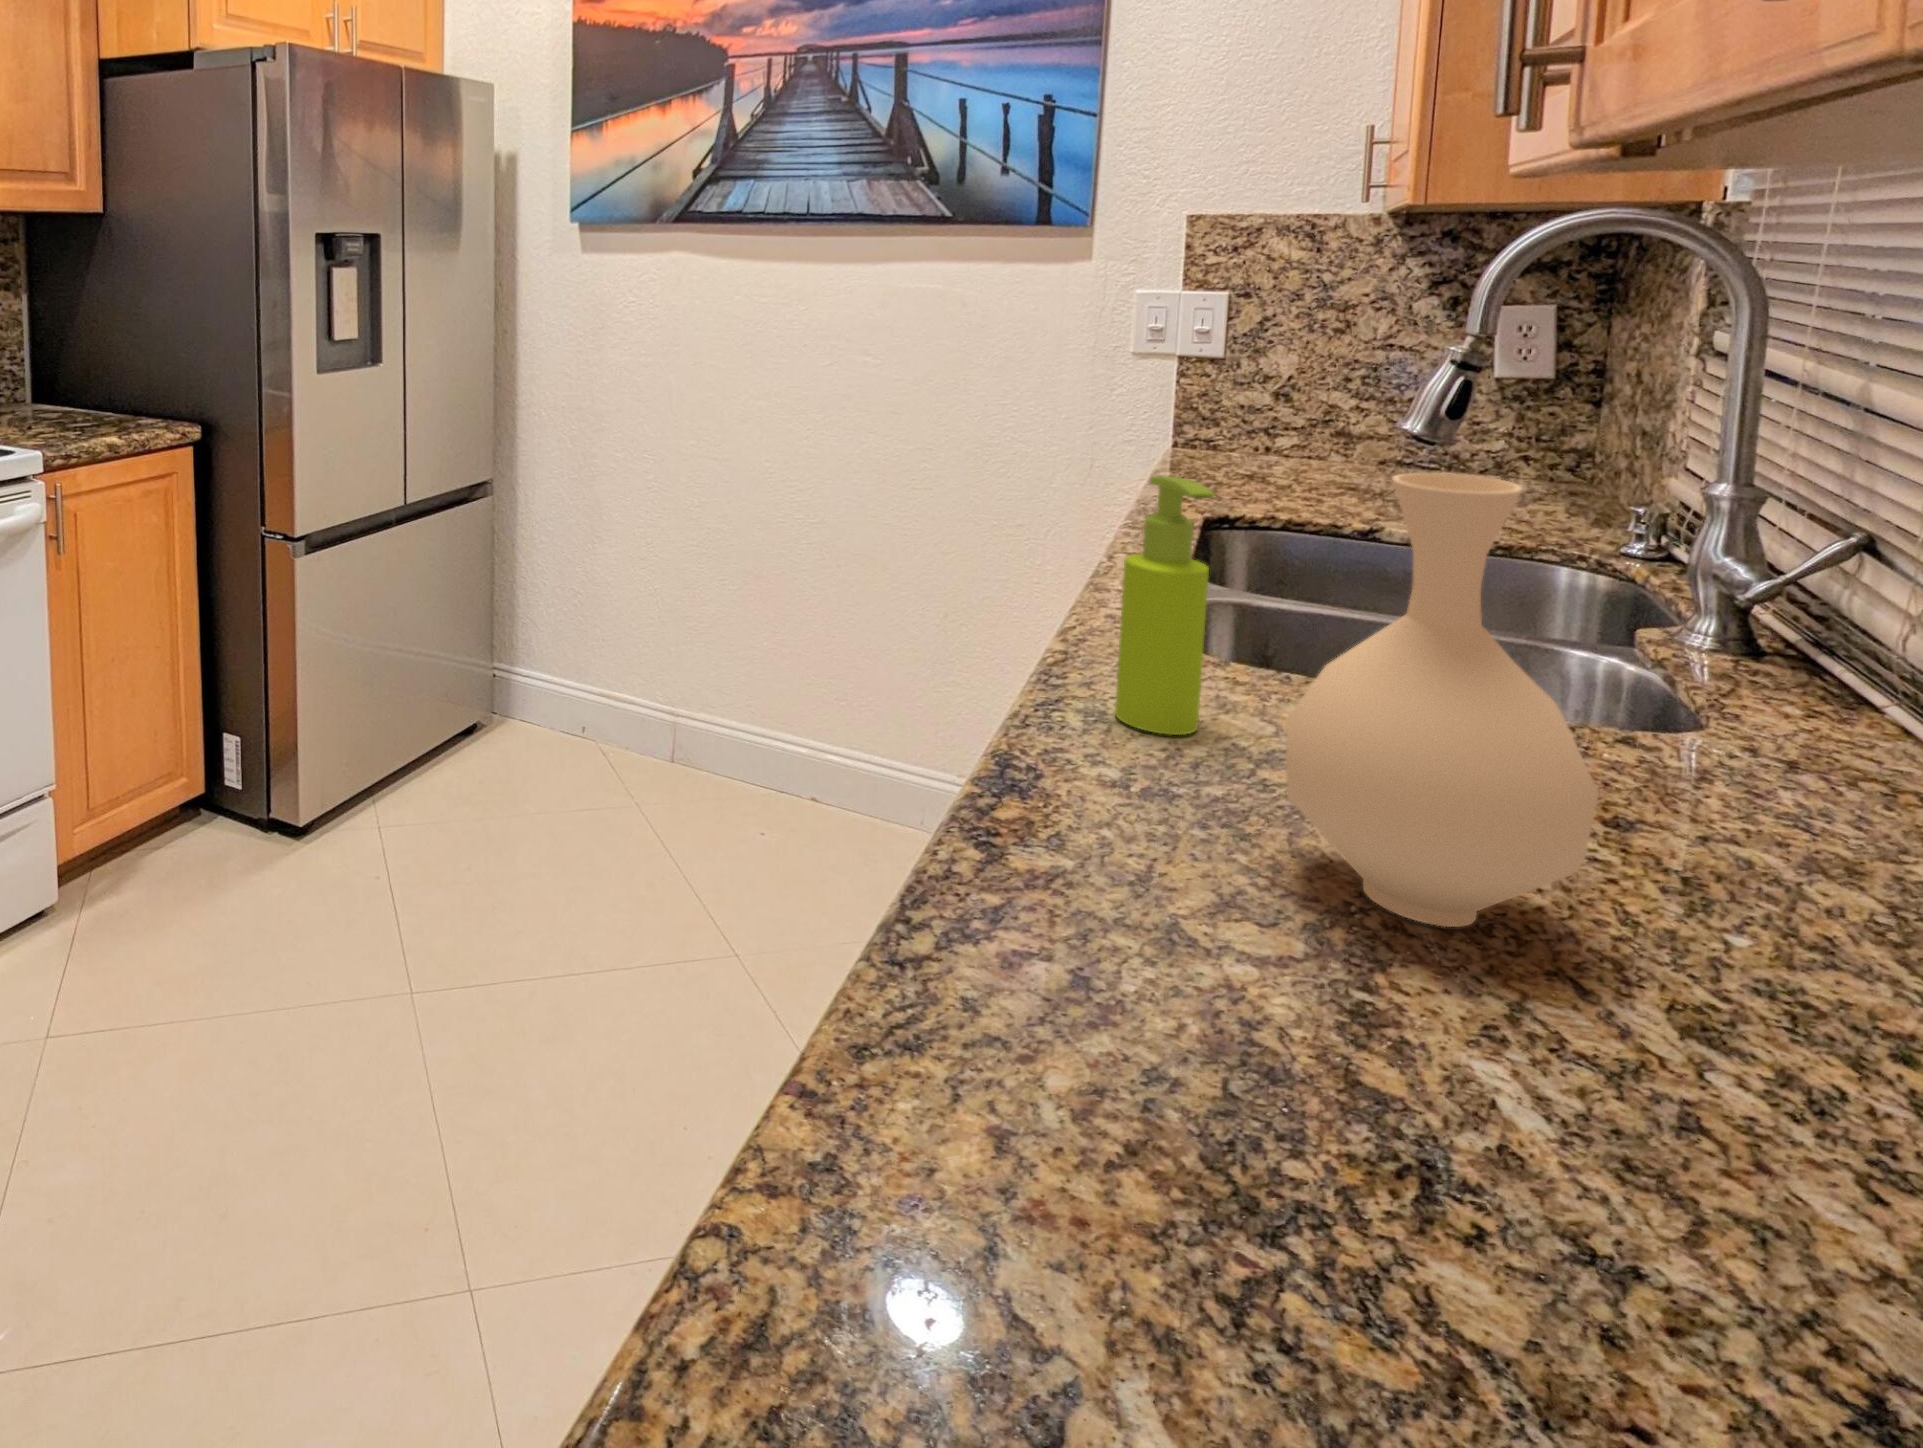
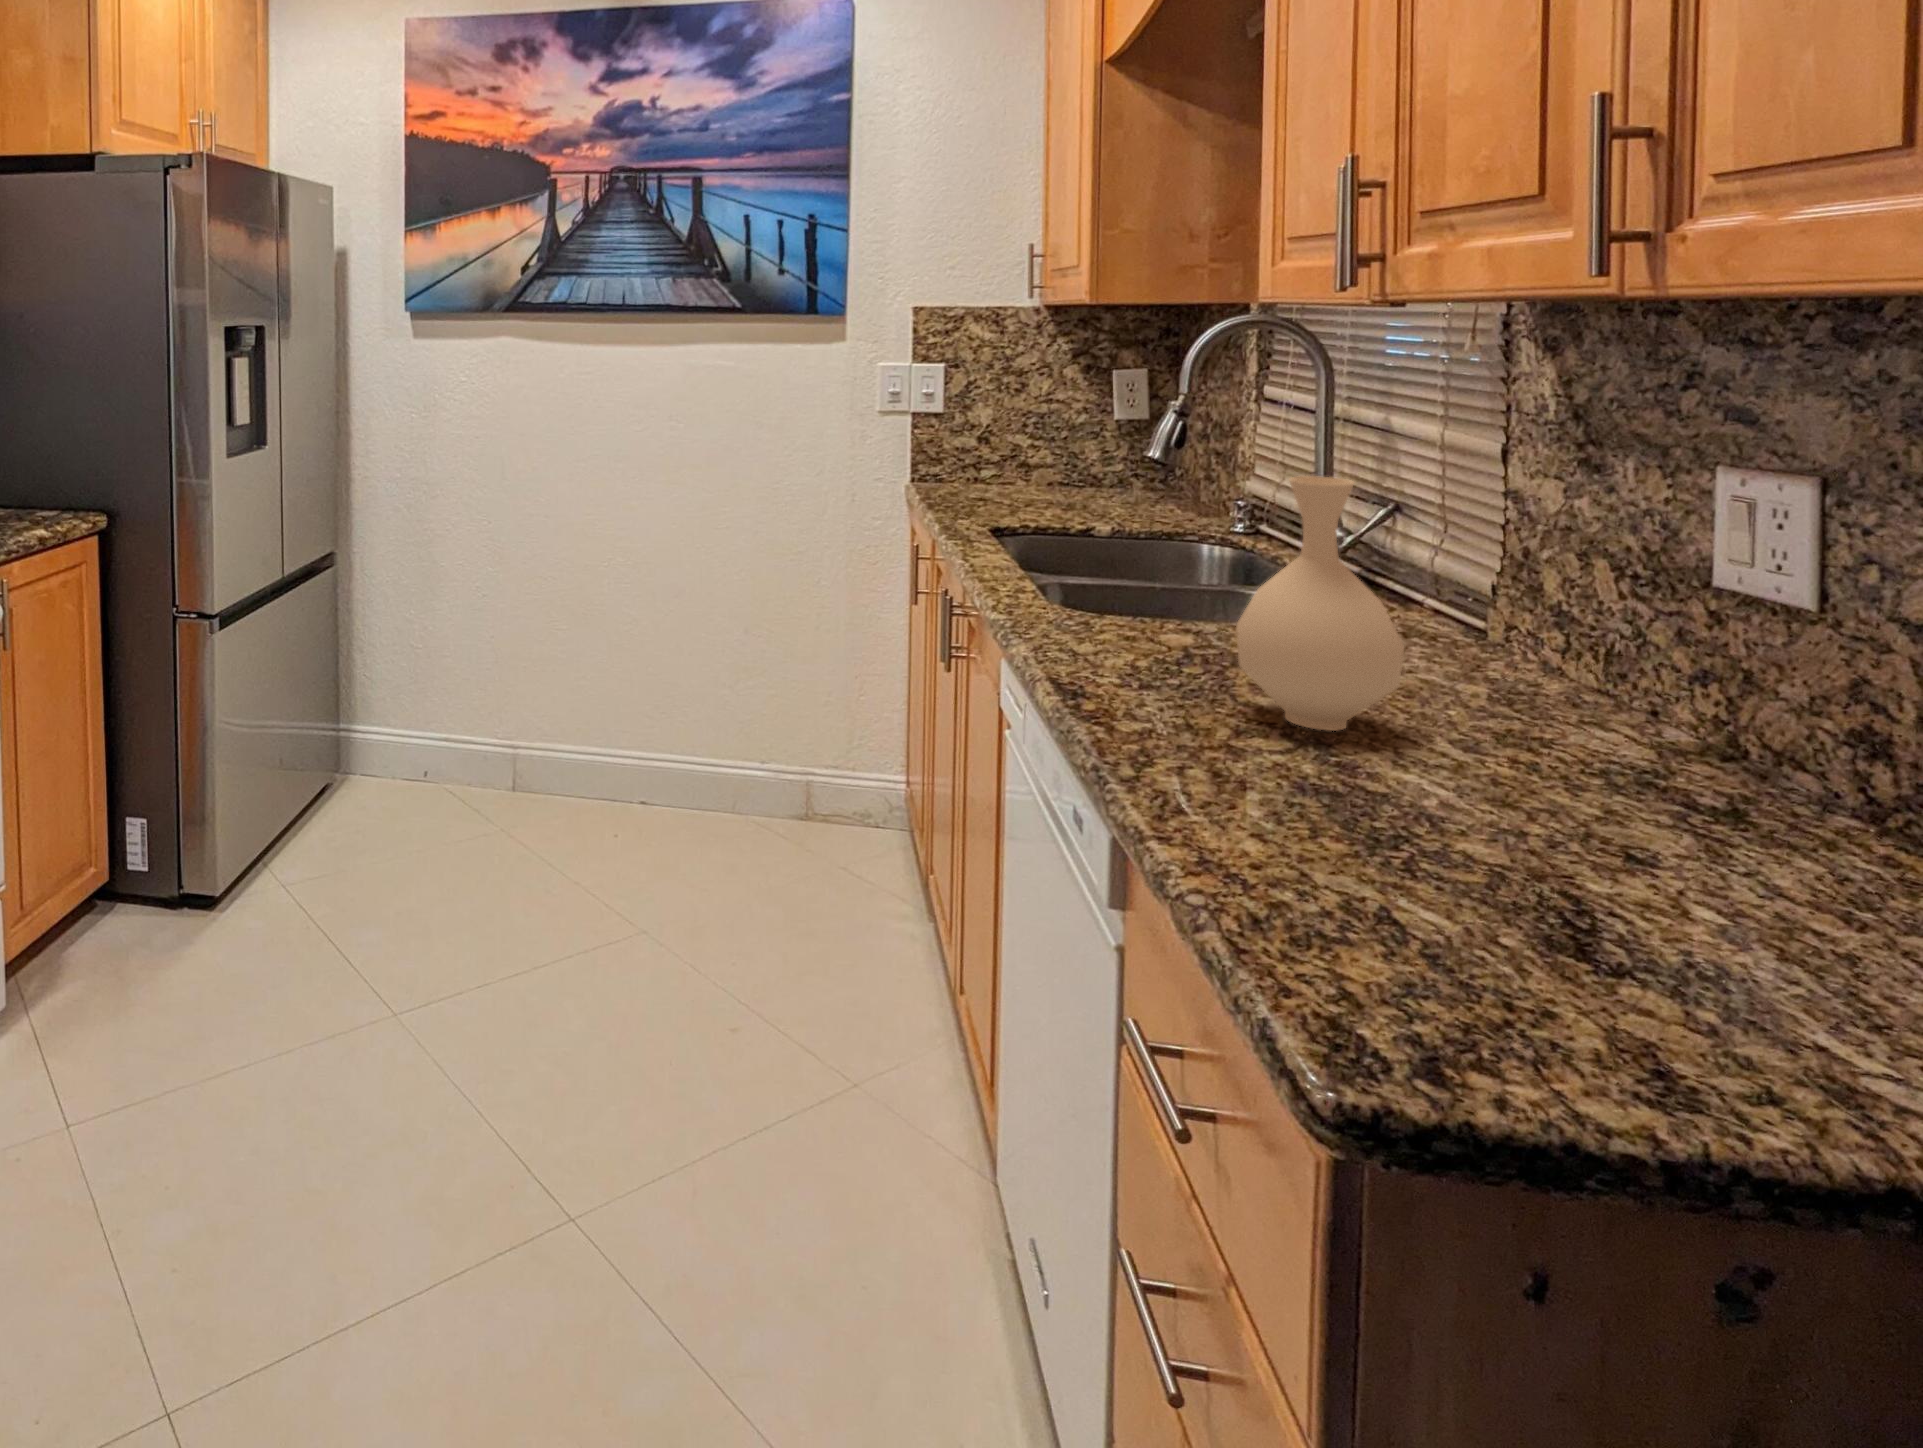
soap dispenser: present [1115,476,1214,735] -> none [1074,493,1137,660]

